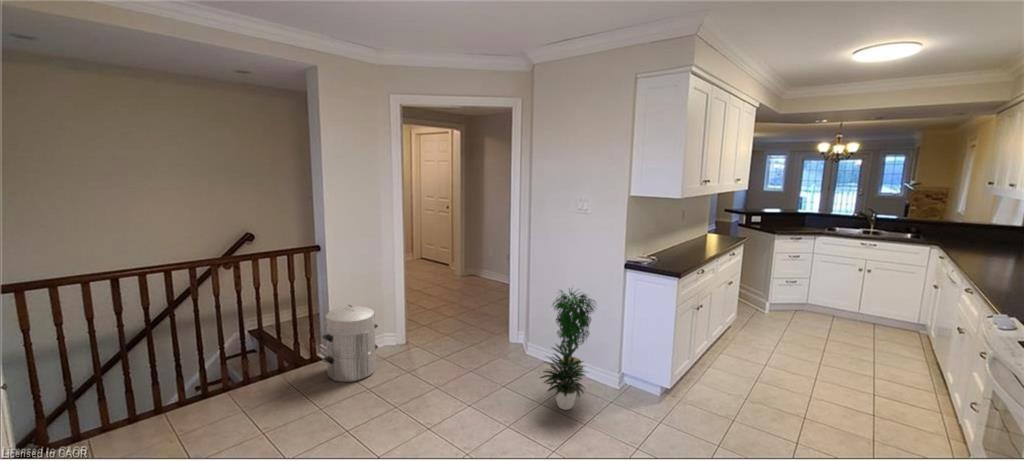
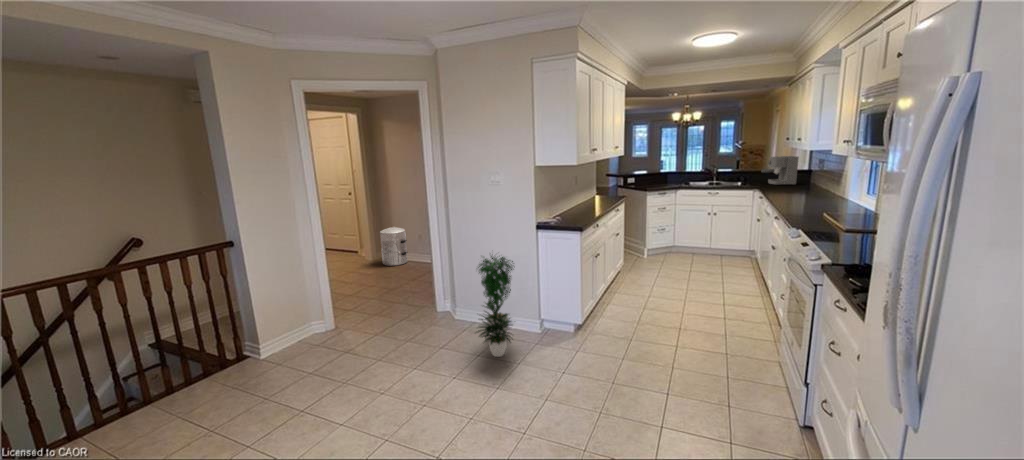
coffee maker: none [942,205,1004,245] -> present [761,156,799,185]
waste bin: present [322,305,378,382] -> present [380,226,408,266]

